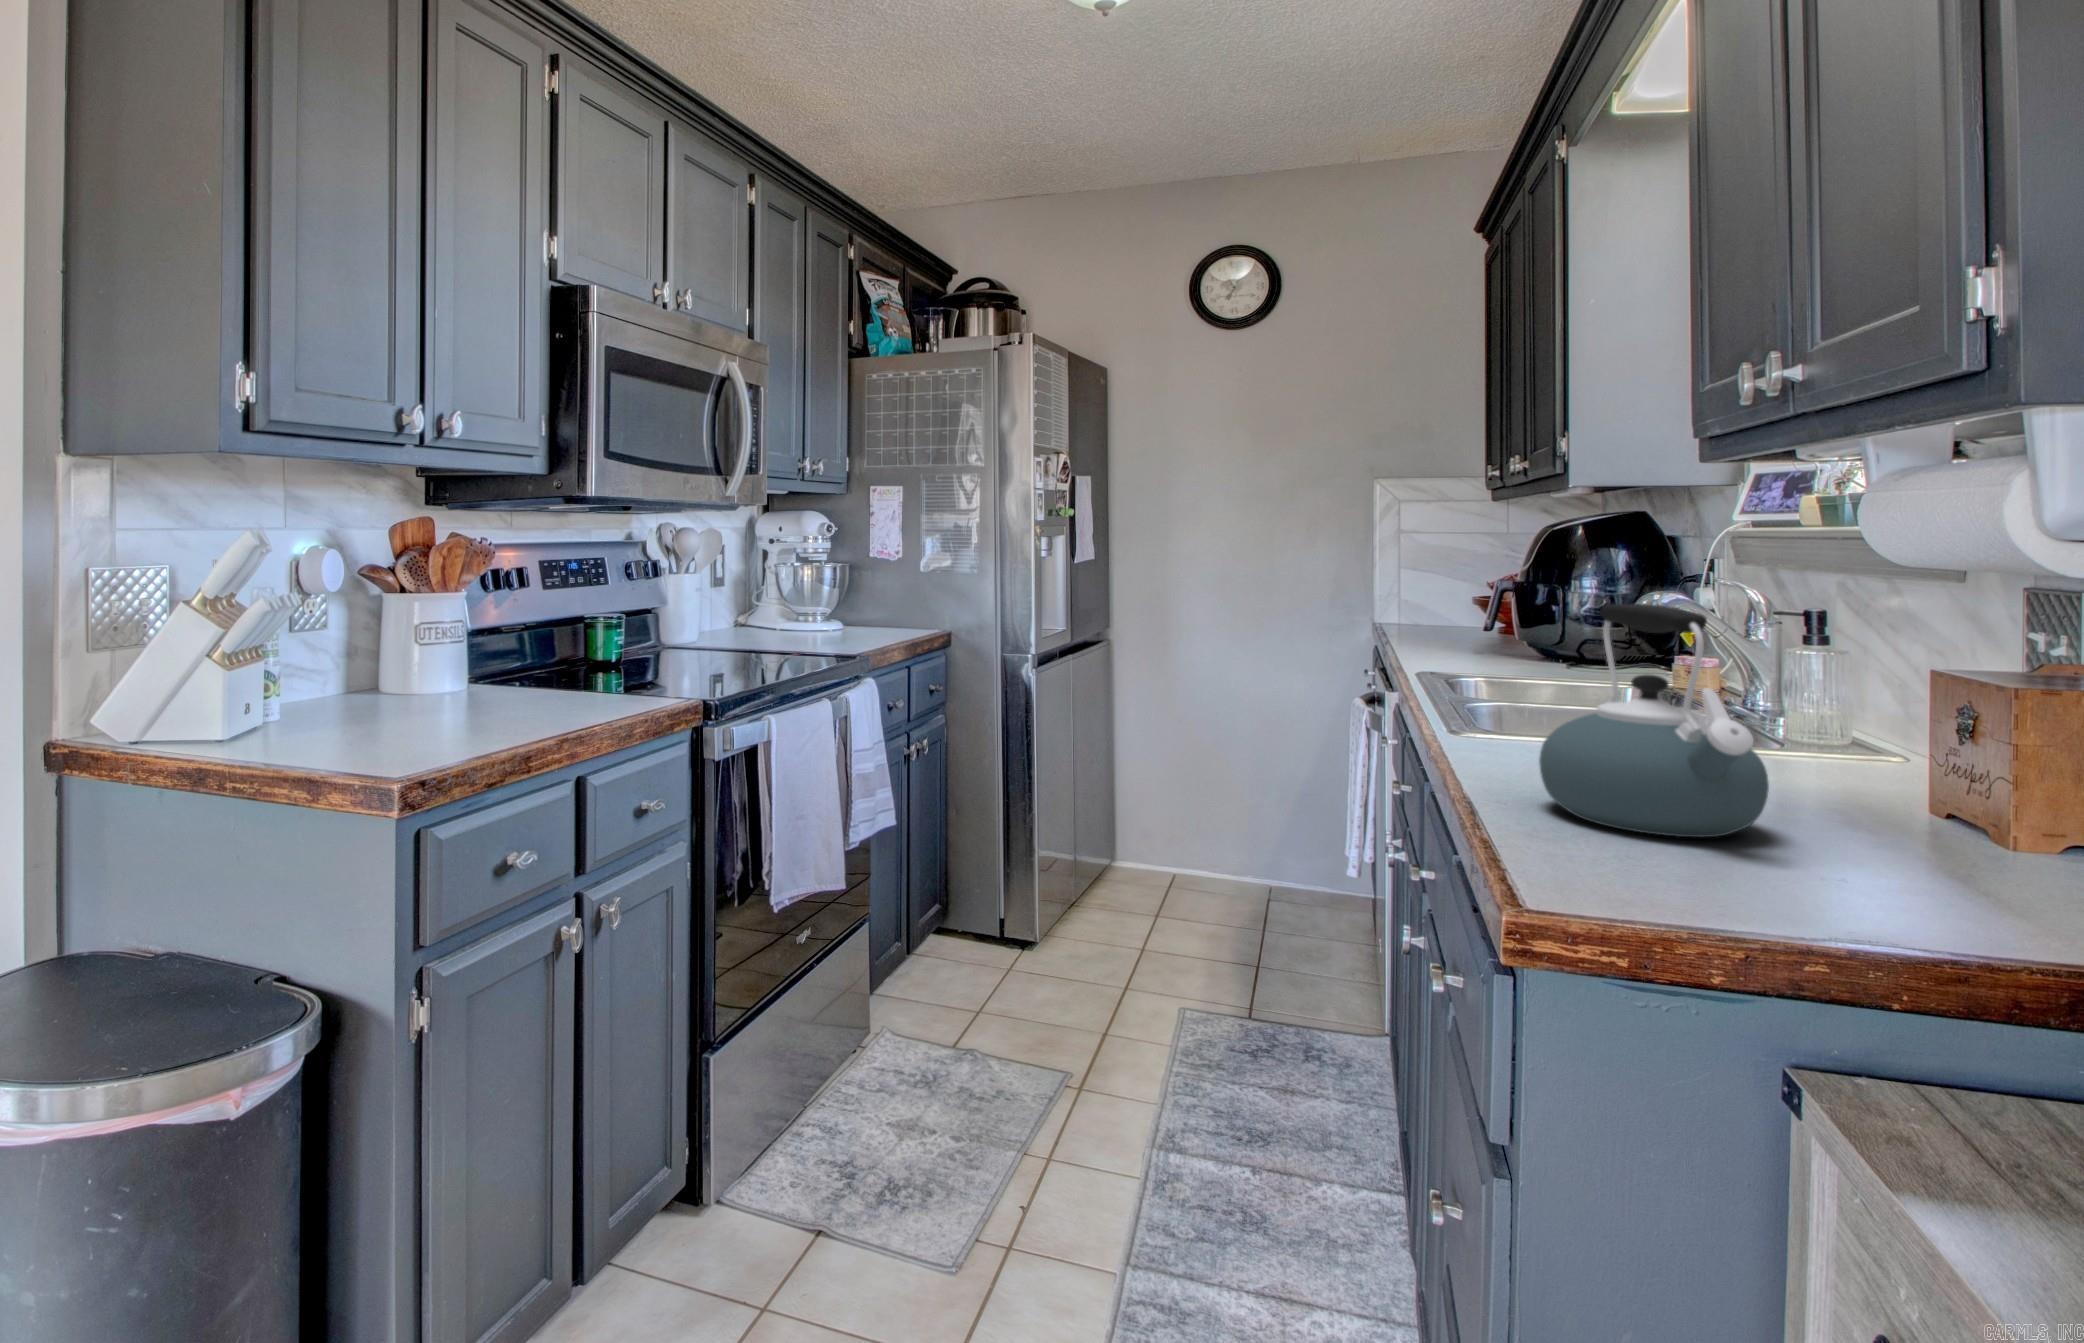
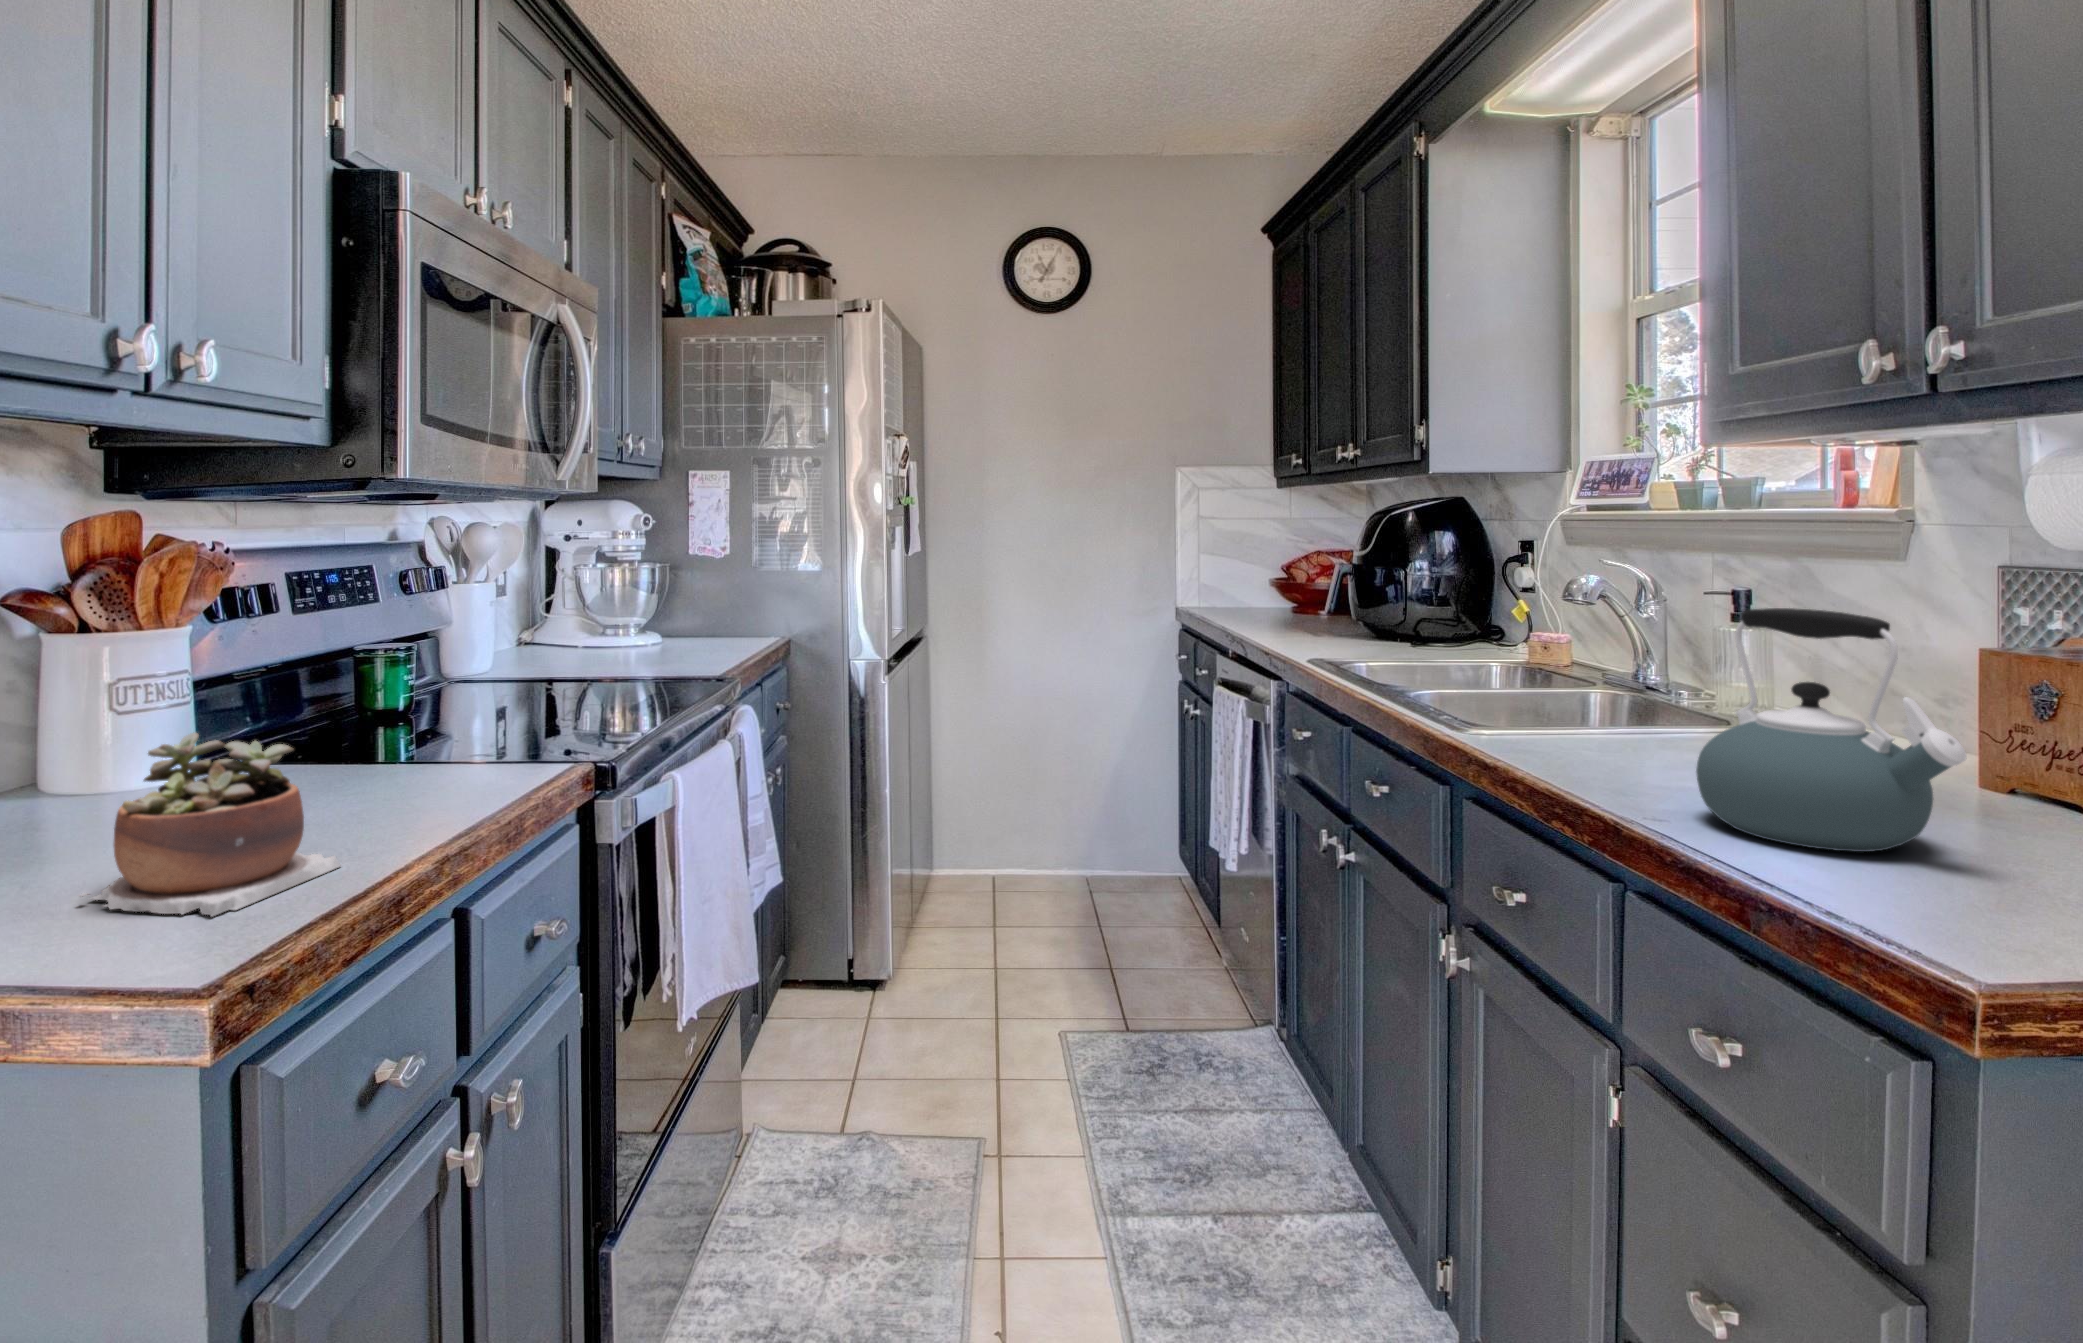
succulent plant: none [363,648,497,748] -> present [80,733,341,916]

